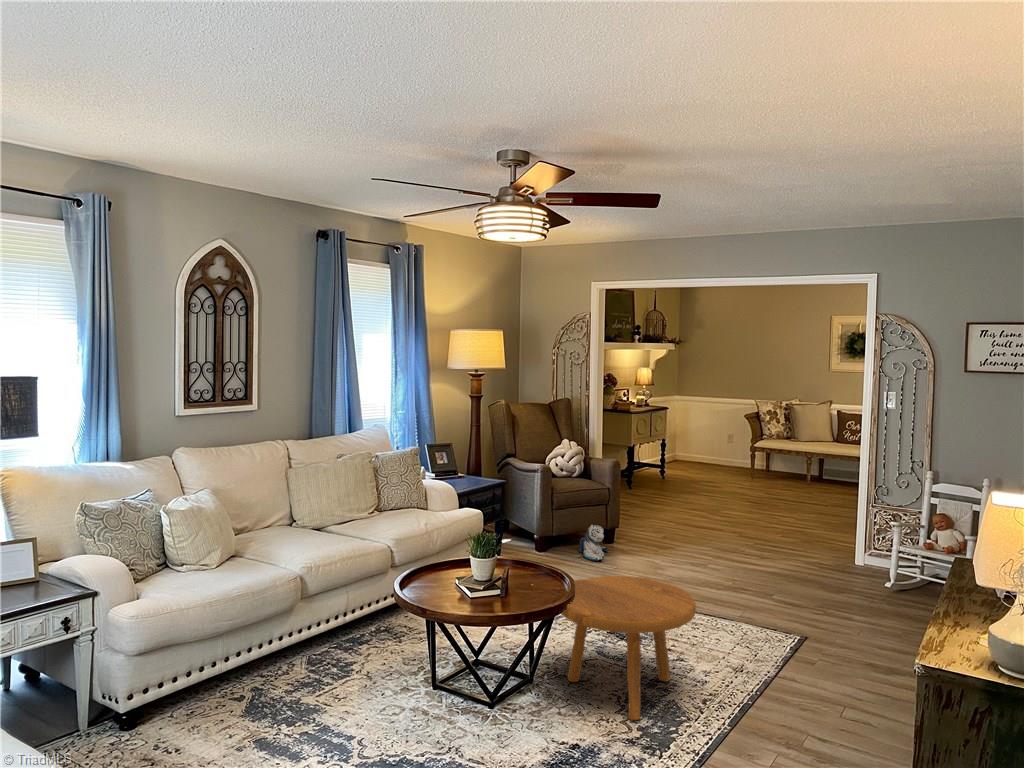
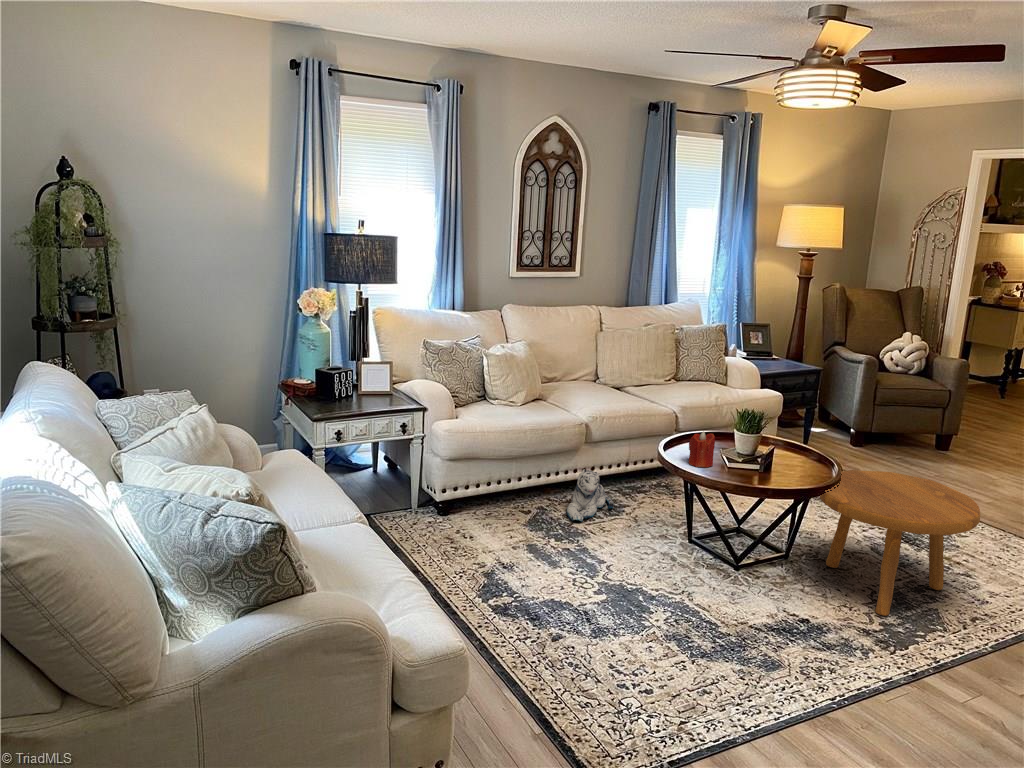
plush toy: present [578,525,609,561] -> present [567,469,614,521]
candle: none [428,565,455,605] -> present [689,431,715,467]

